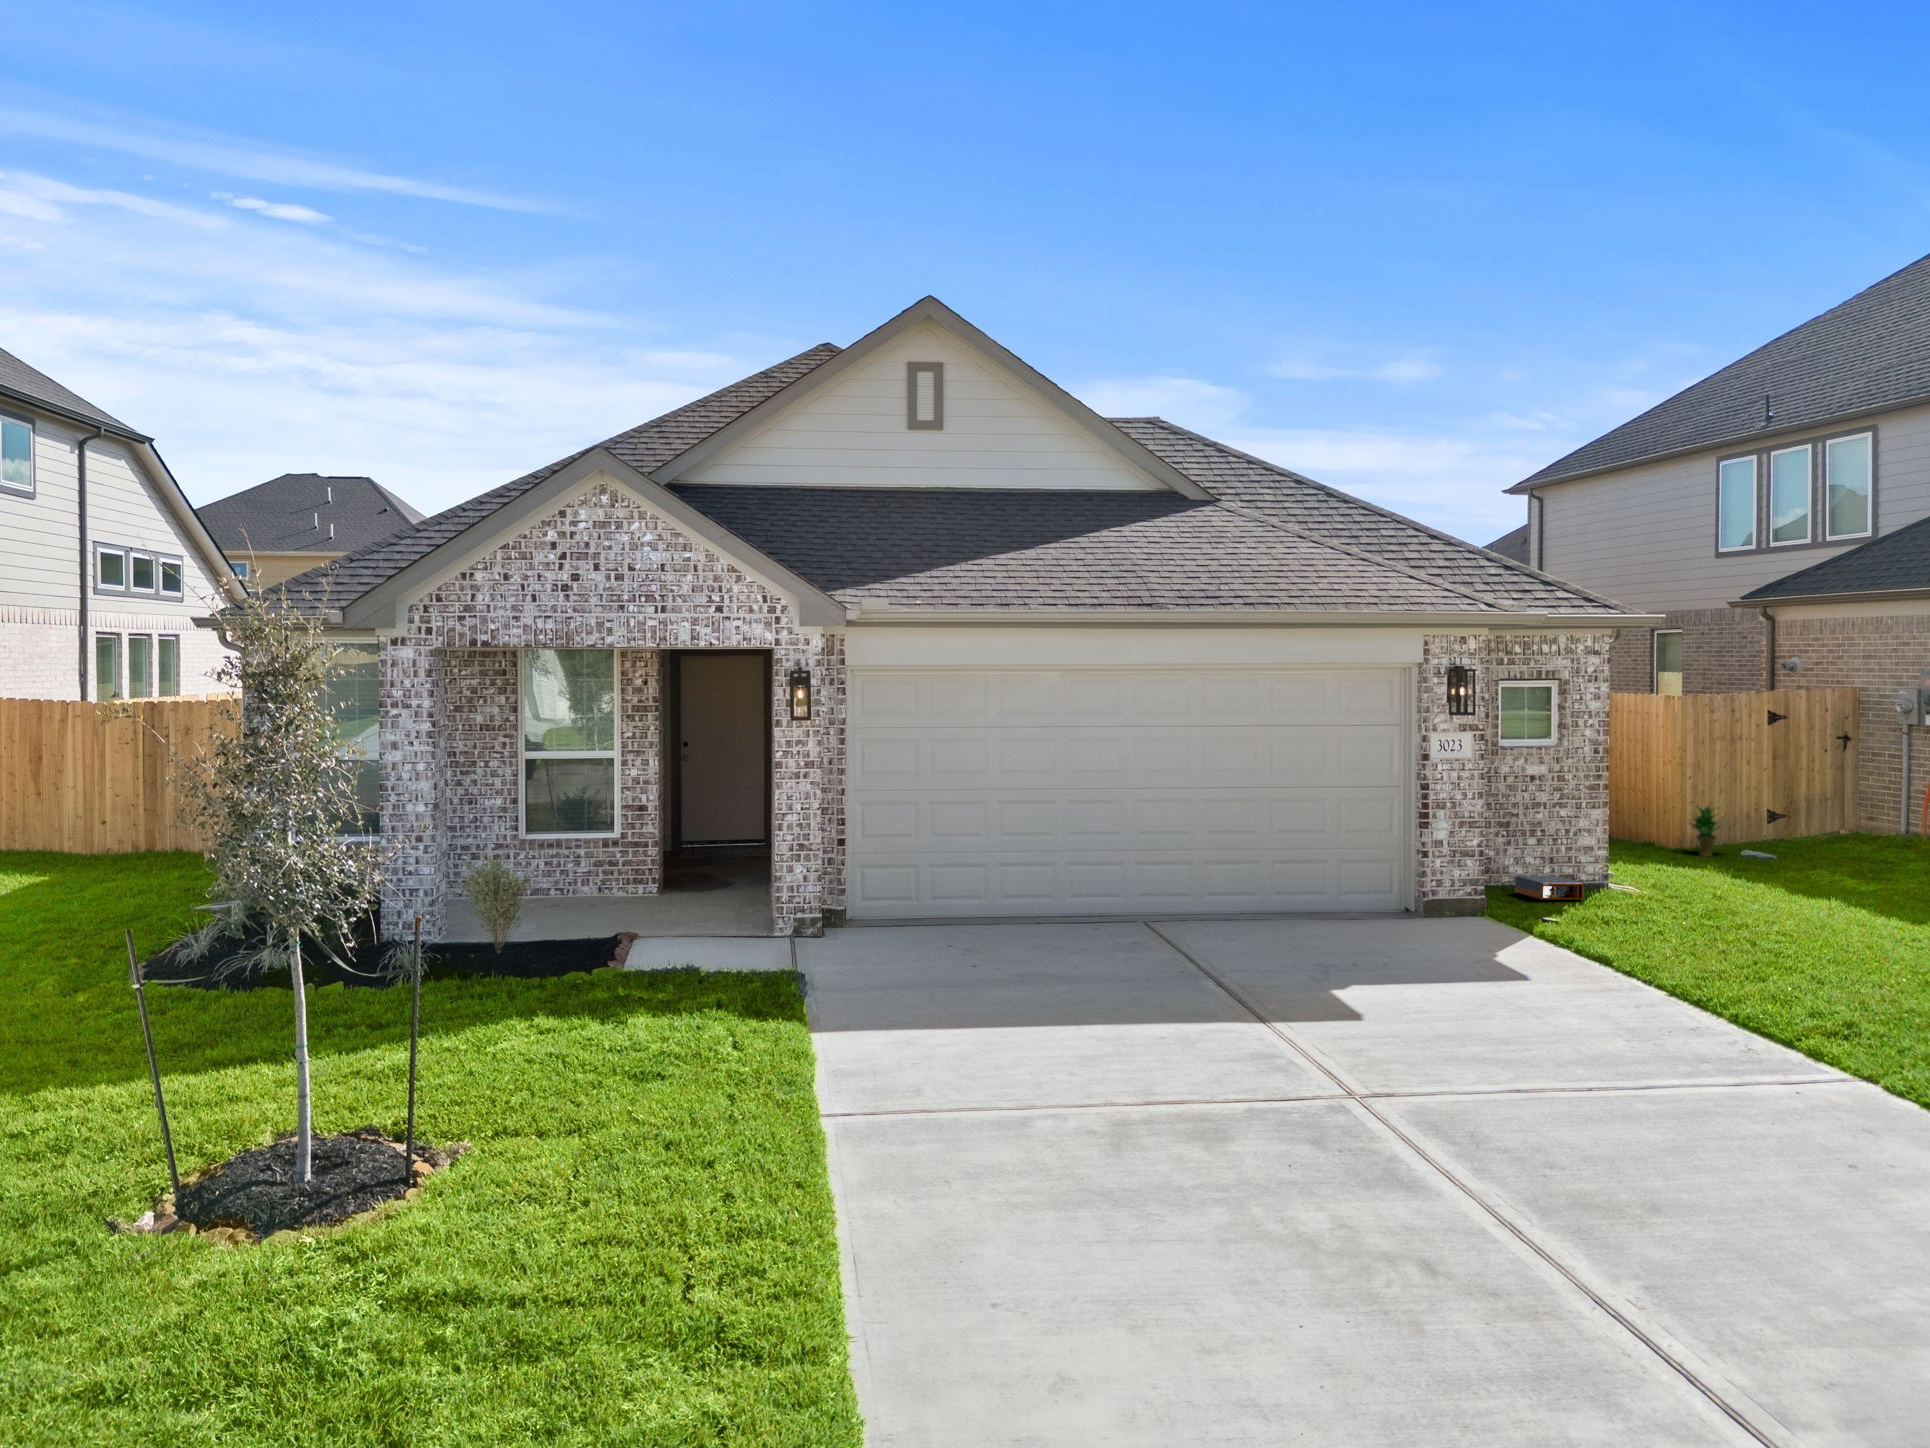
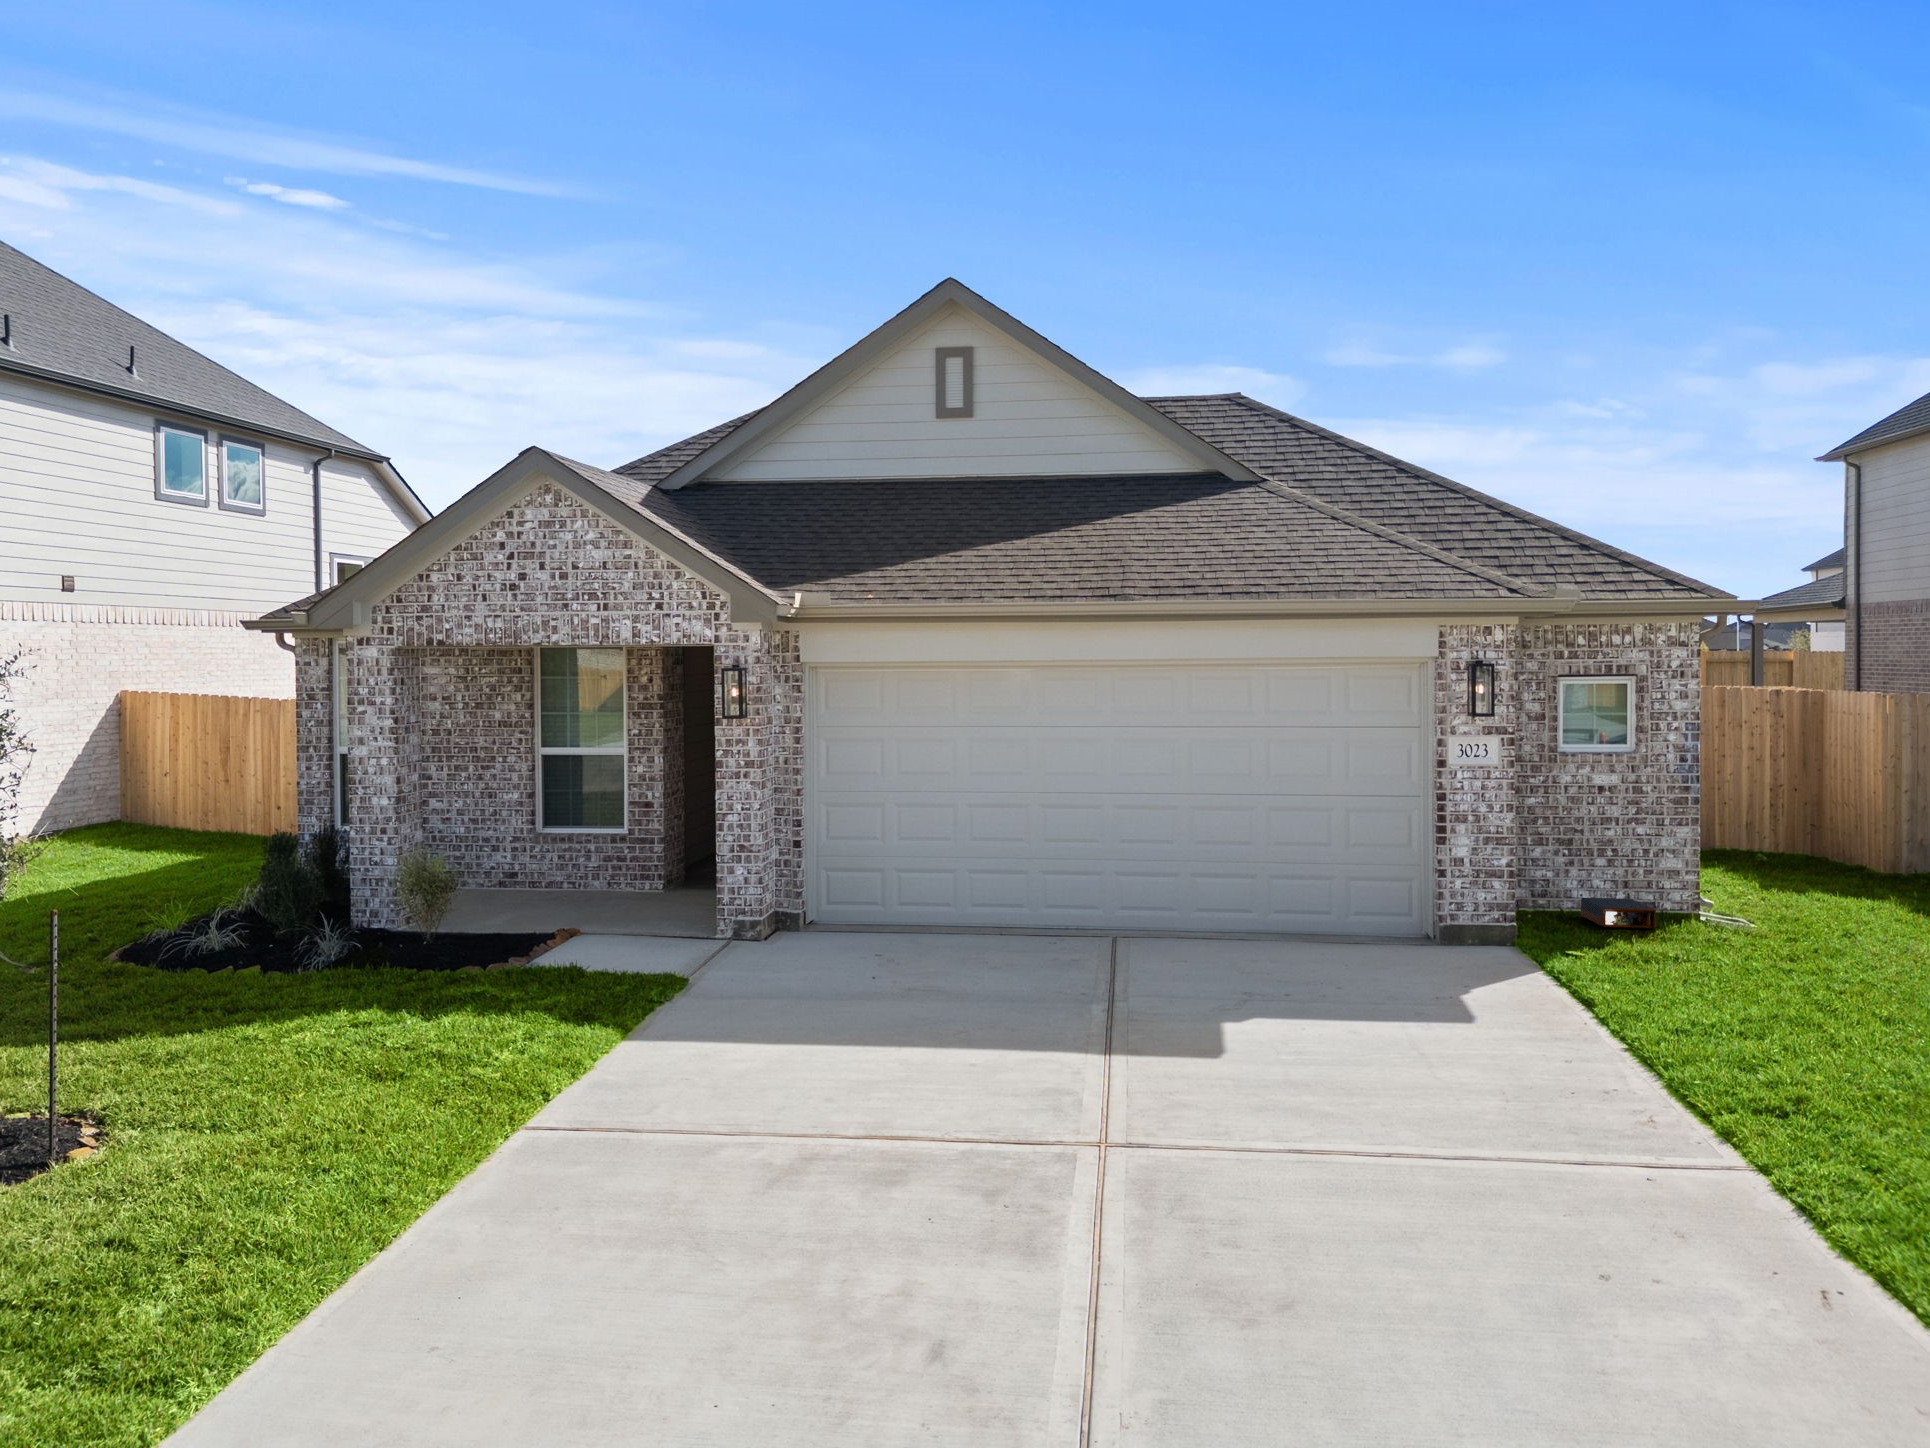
potted plant: present [1689,806,1719,856] -> none [1839,817,1892,877]

